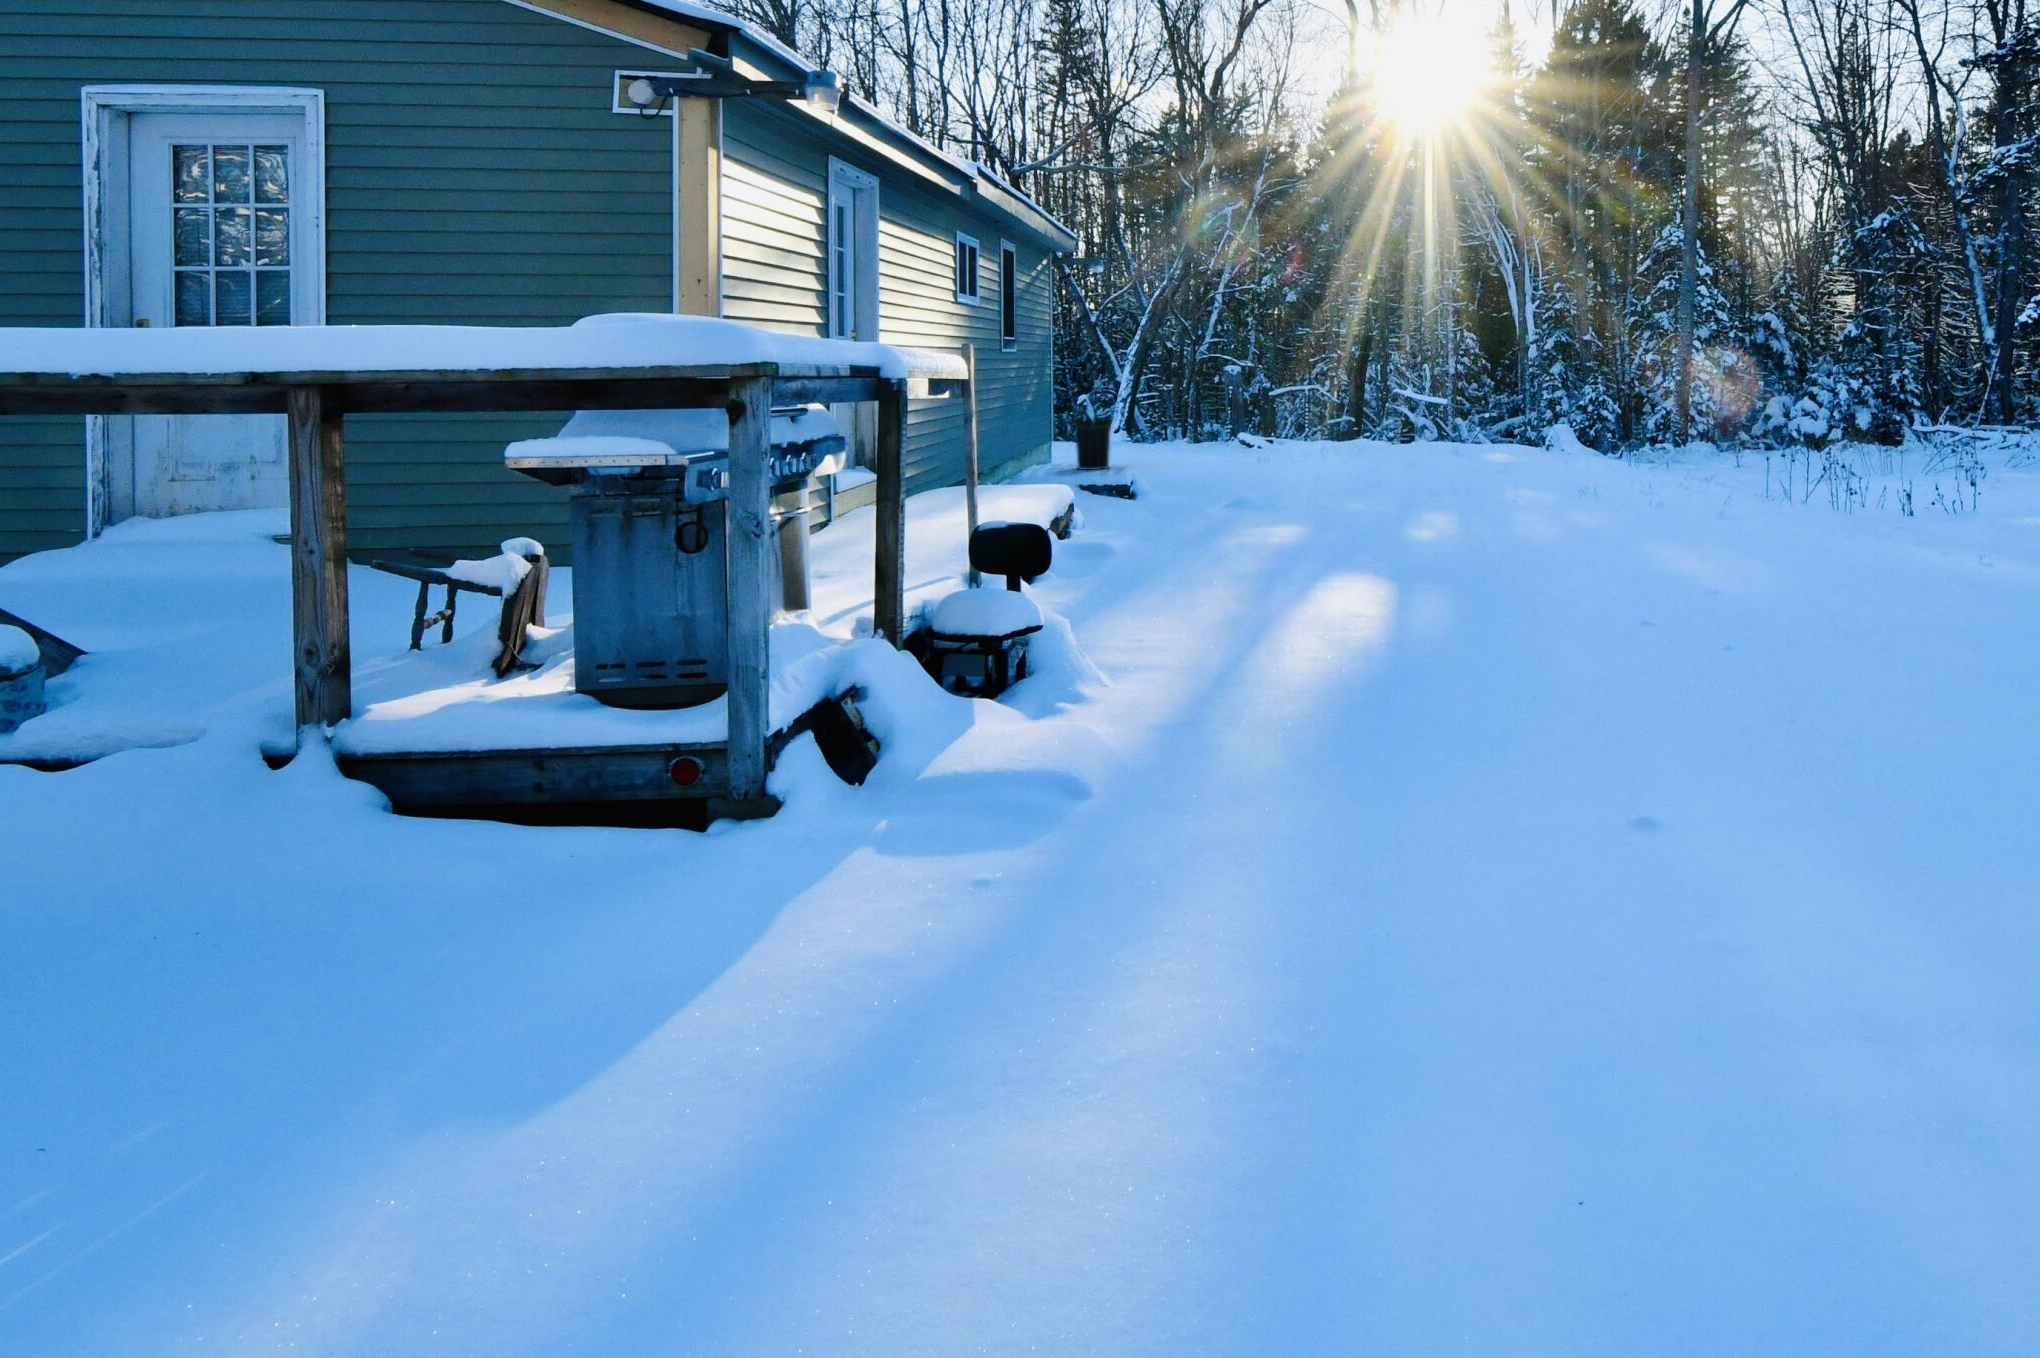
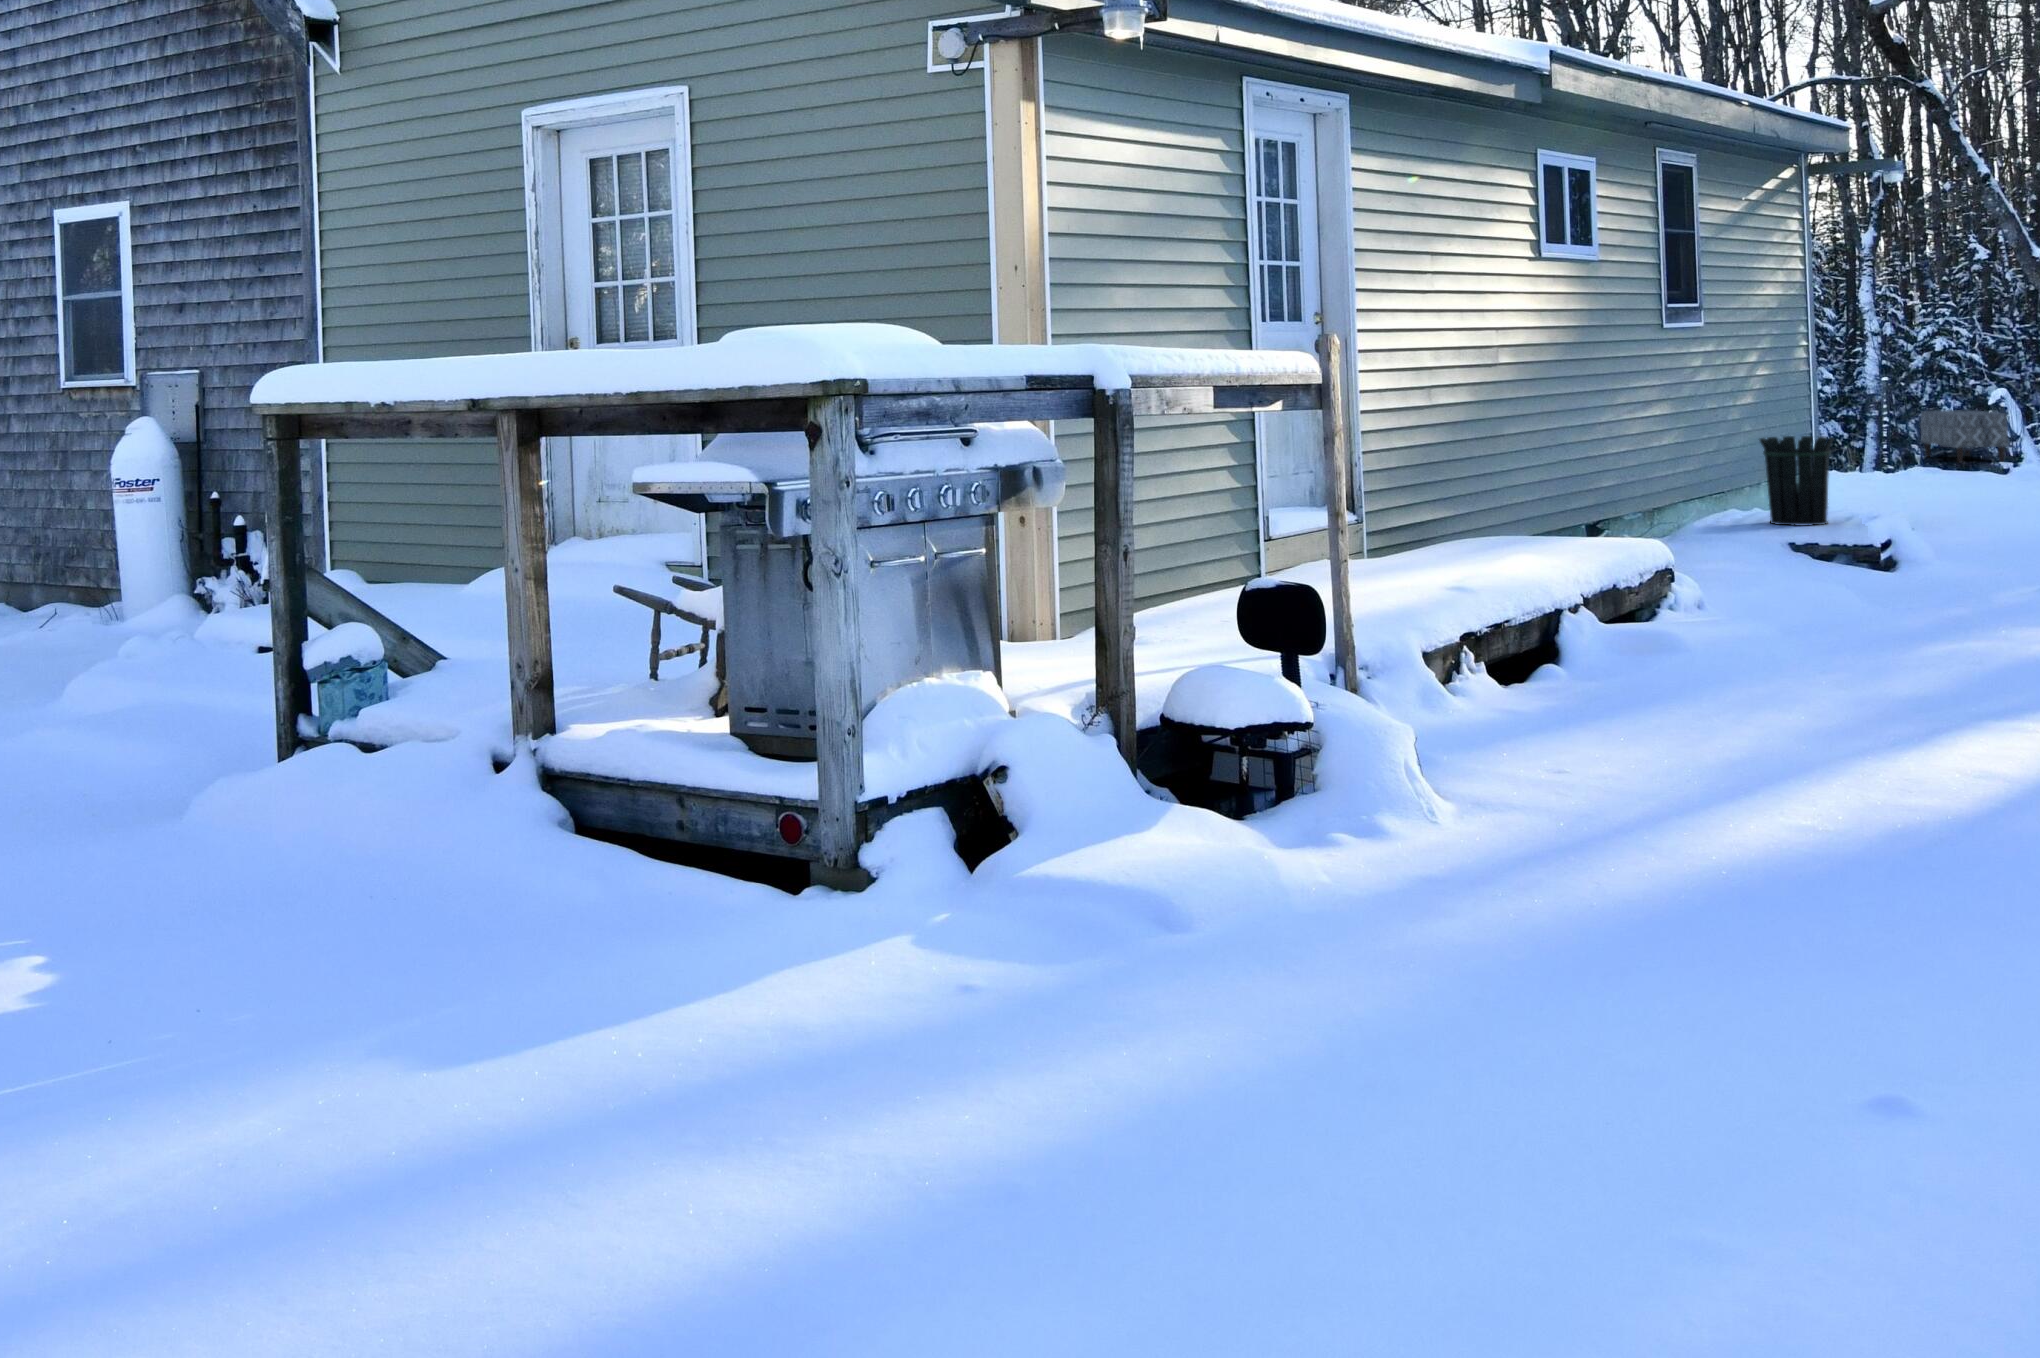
bench: none [1112,402,1158,432] -> present [1920,410,2008,463]

